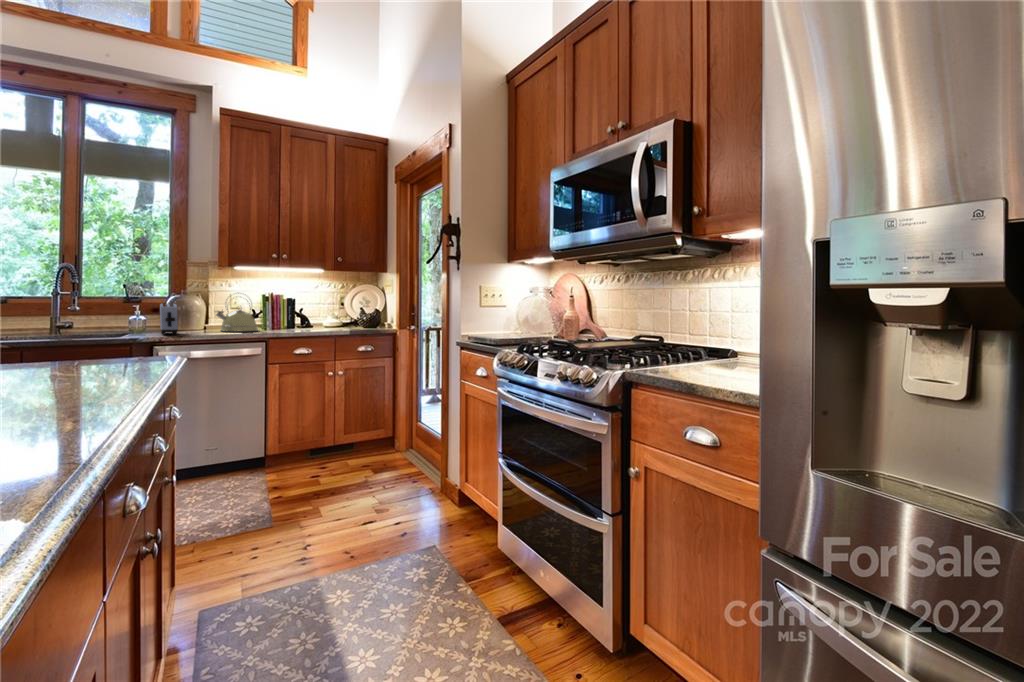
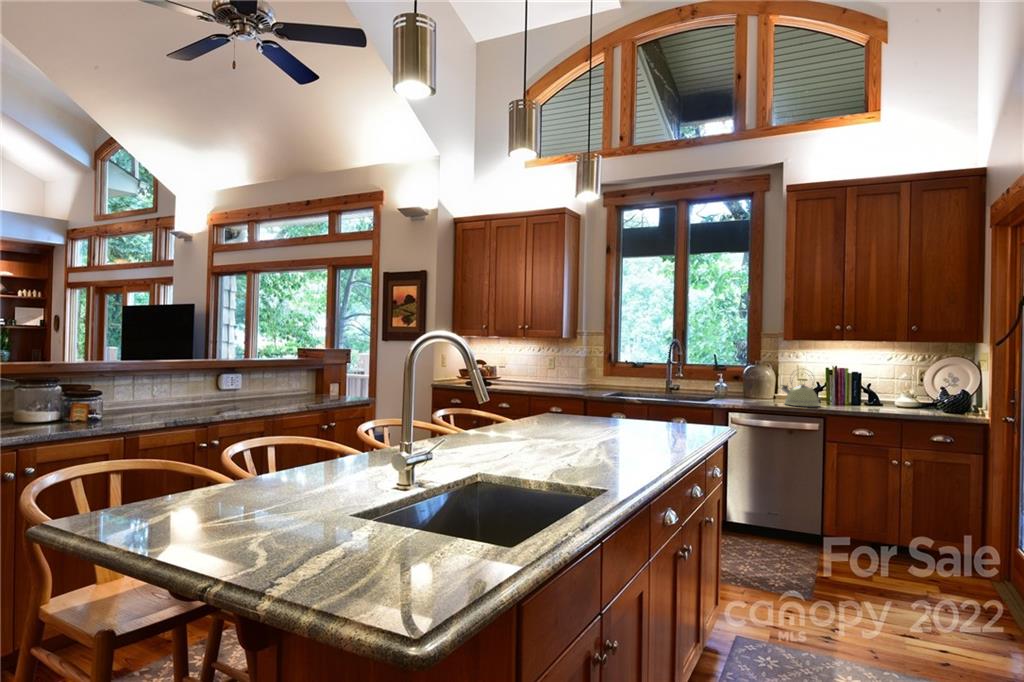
toaster: present [160,304,178,335] -> none [735,380,748,407]

